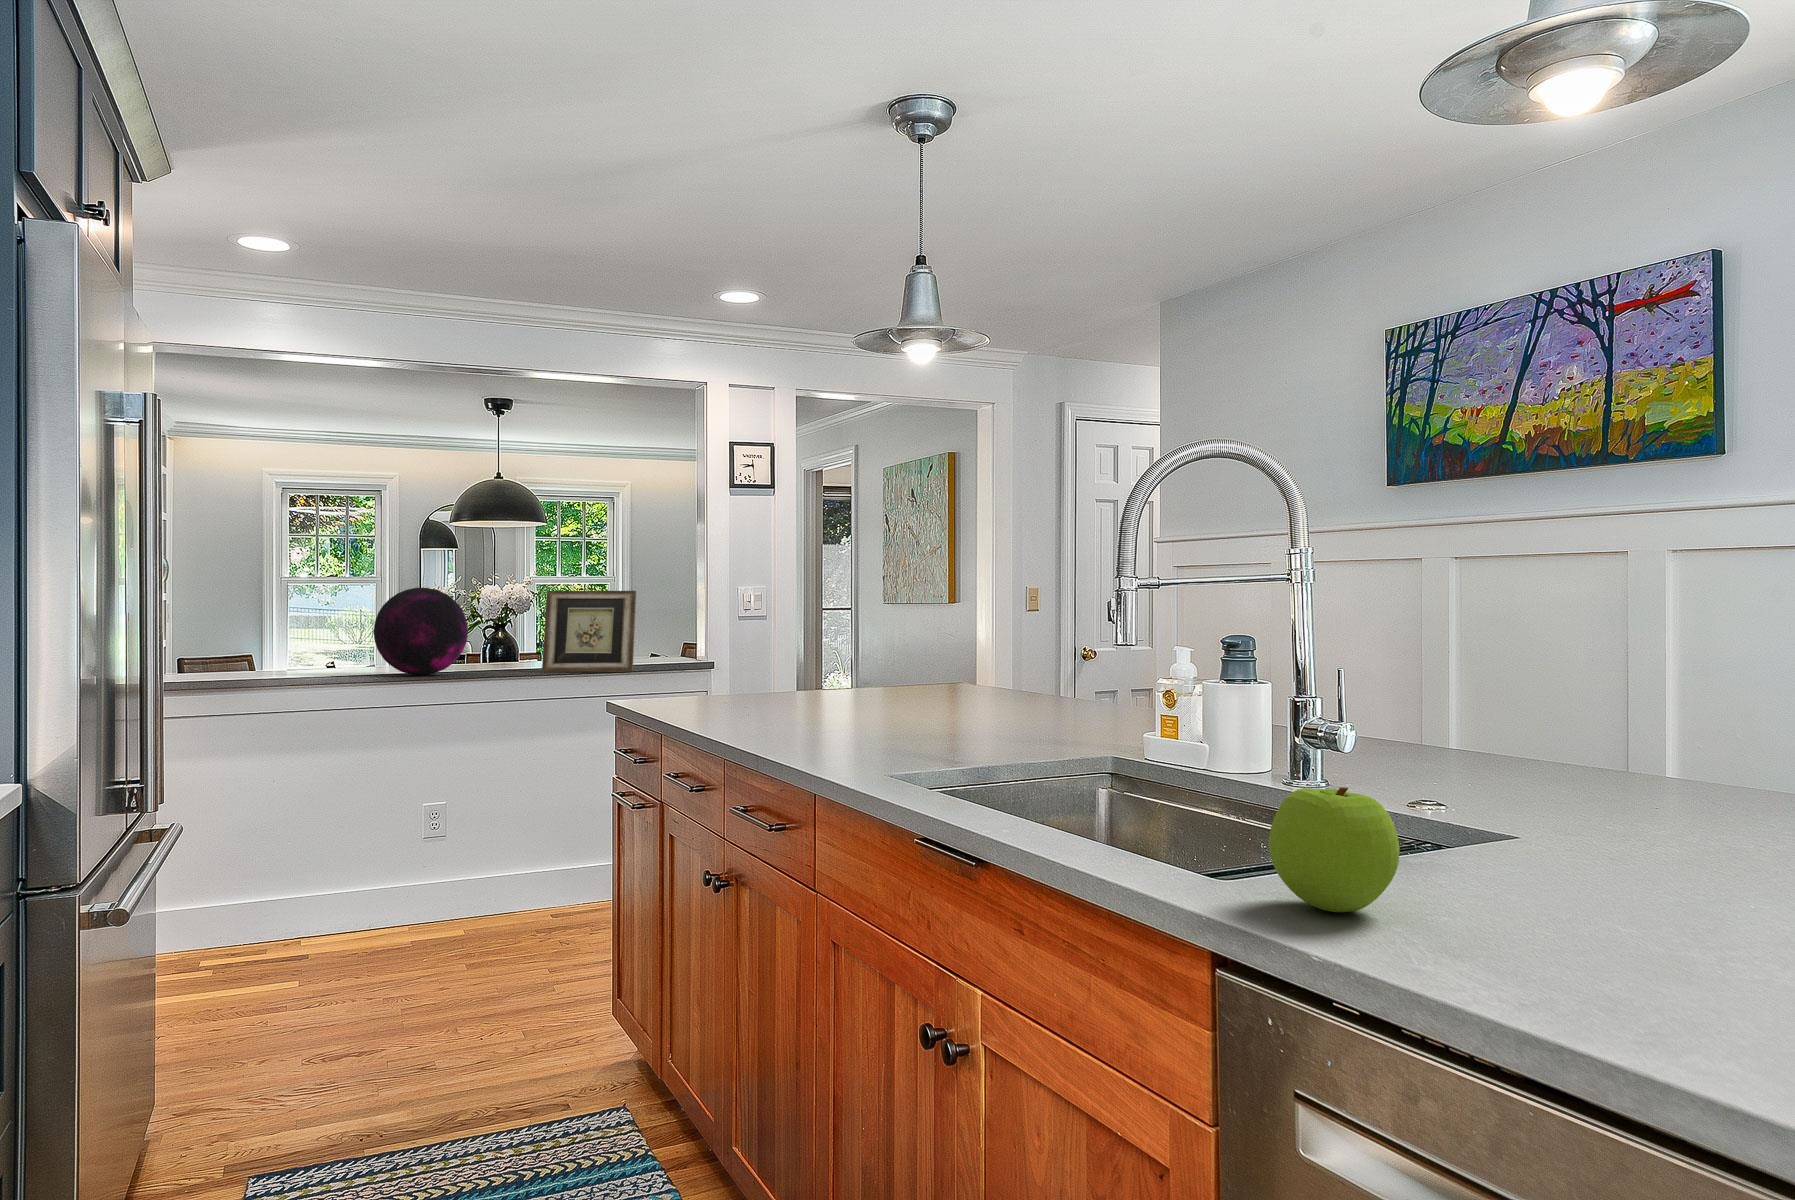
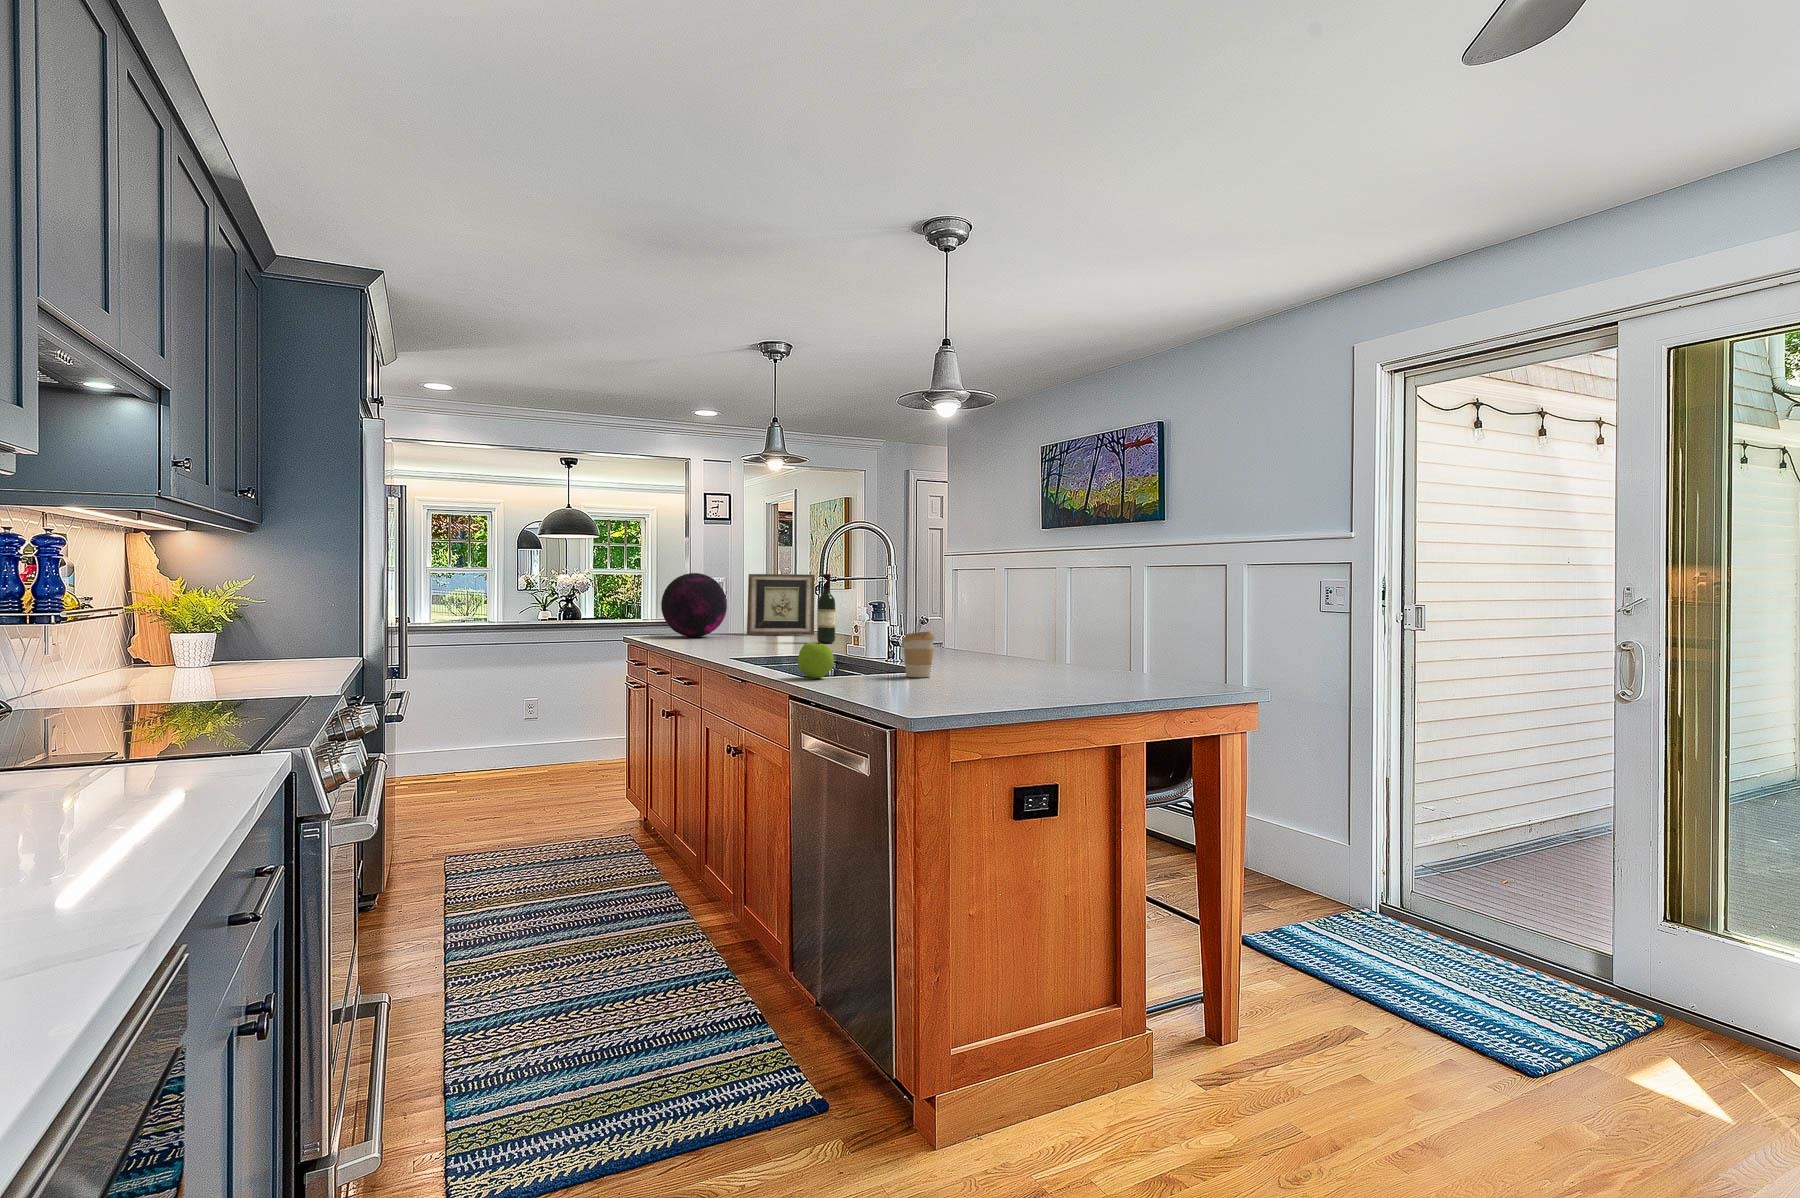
wine bottle: none [1026,573,1065,720] -> present [817,574,836,643]
decorative orb: present [374,588,468,675] -> present [661,573,727,637]
picture frame: present [542,591,636,672] -> present [747,574,815,635]
coffee cup: none [1571,740,1694,897] -> present [902,631,934,677]

